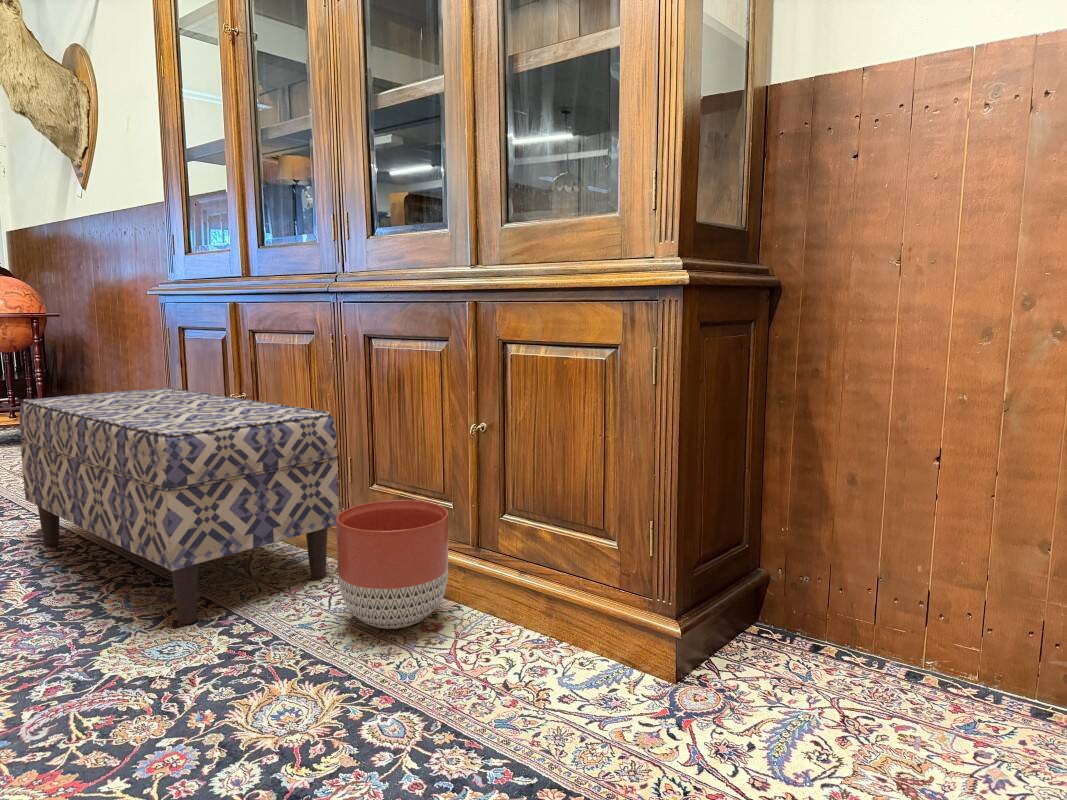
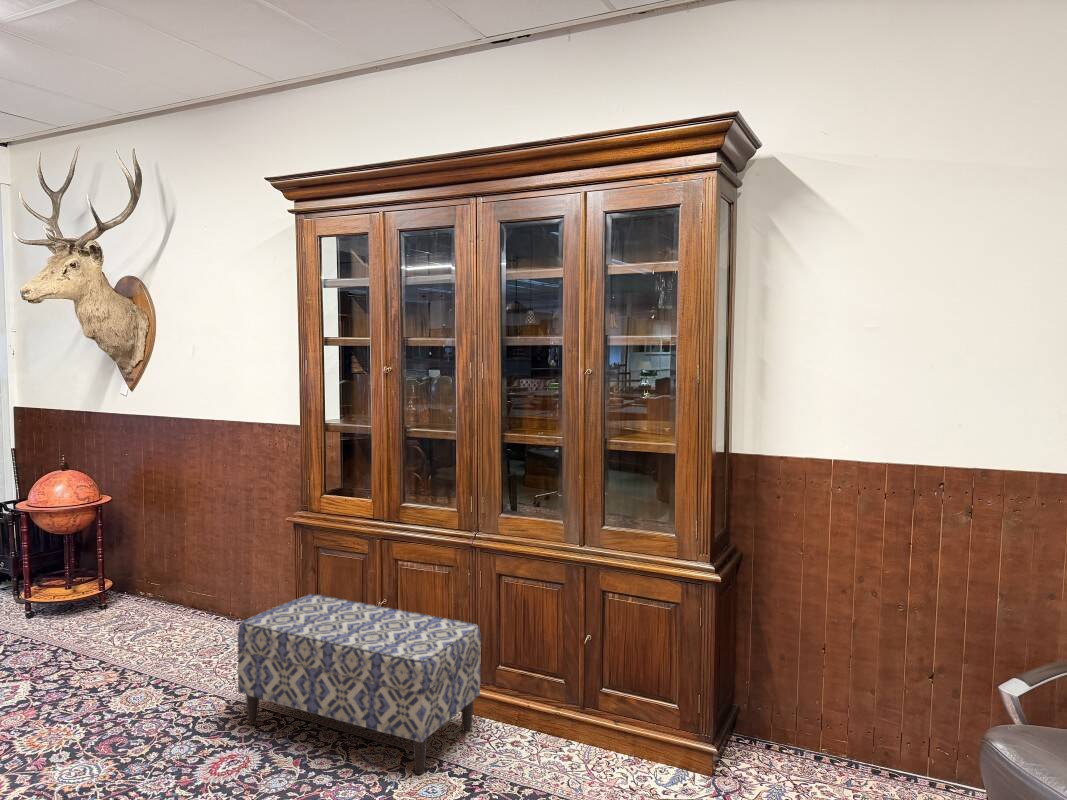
planter: present [336,500,449,629] -> none [511,681,574,763]

